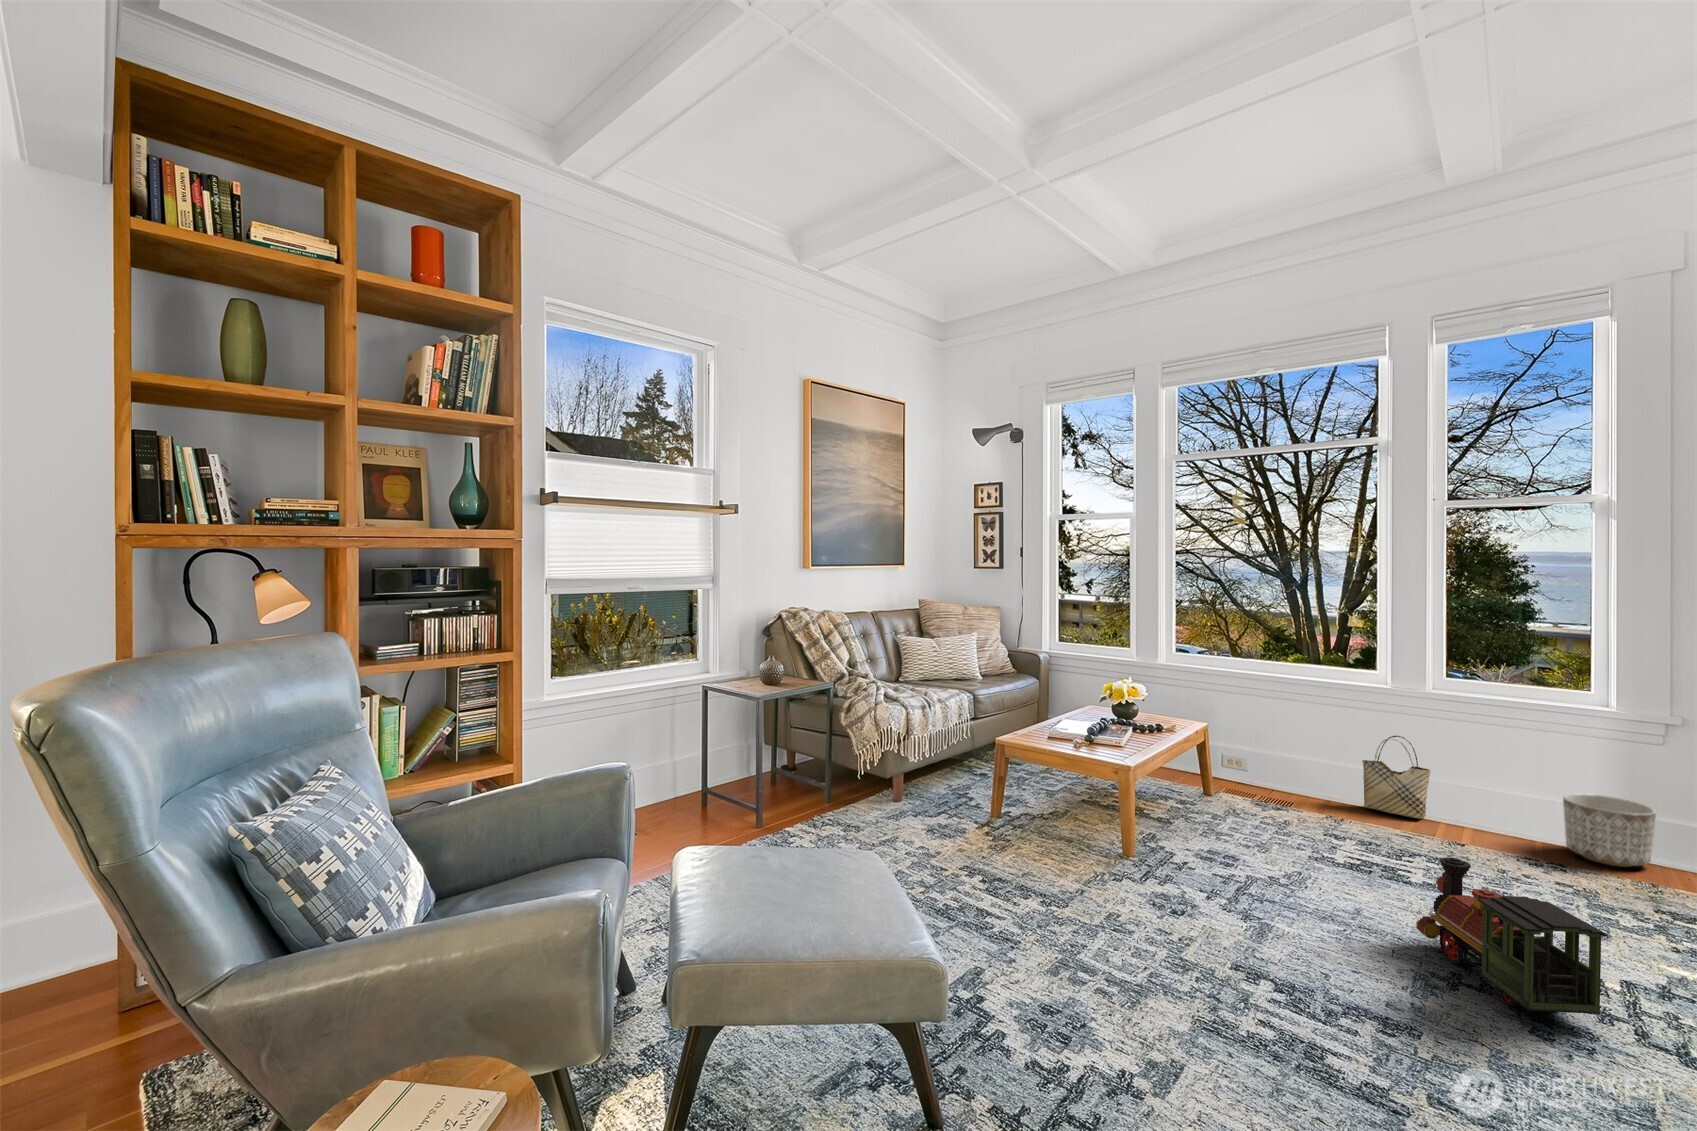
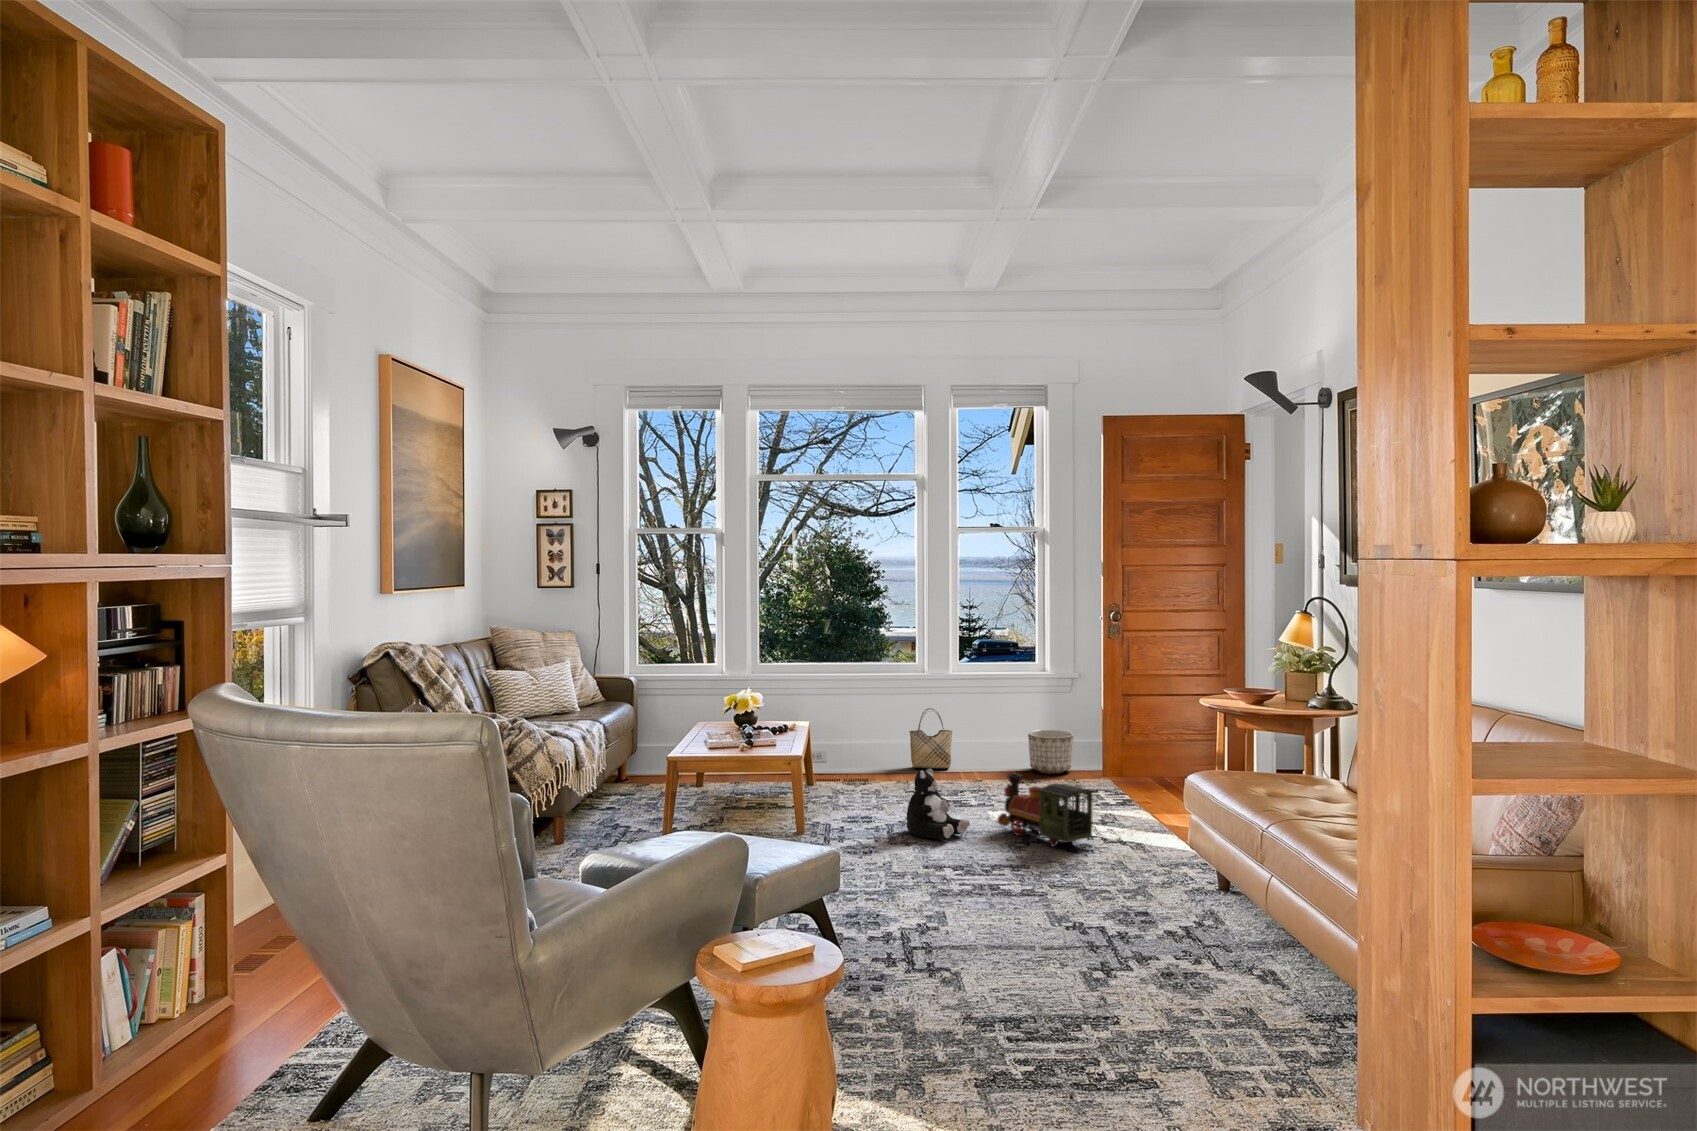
plush toy: none [1260,820,1361,930] -> present [907,768,970,839]

